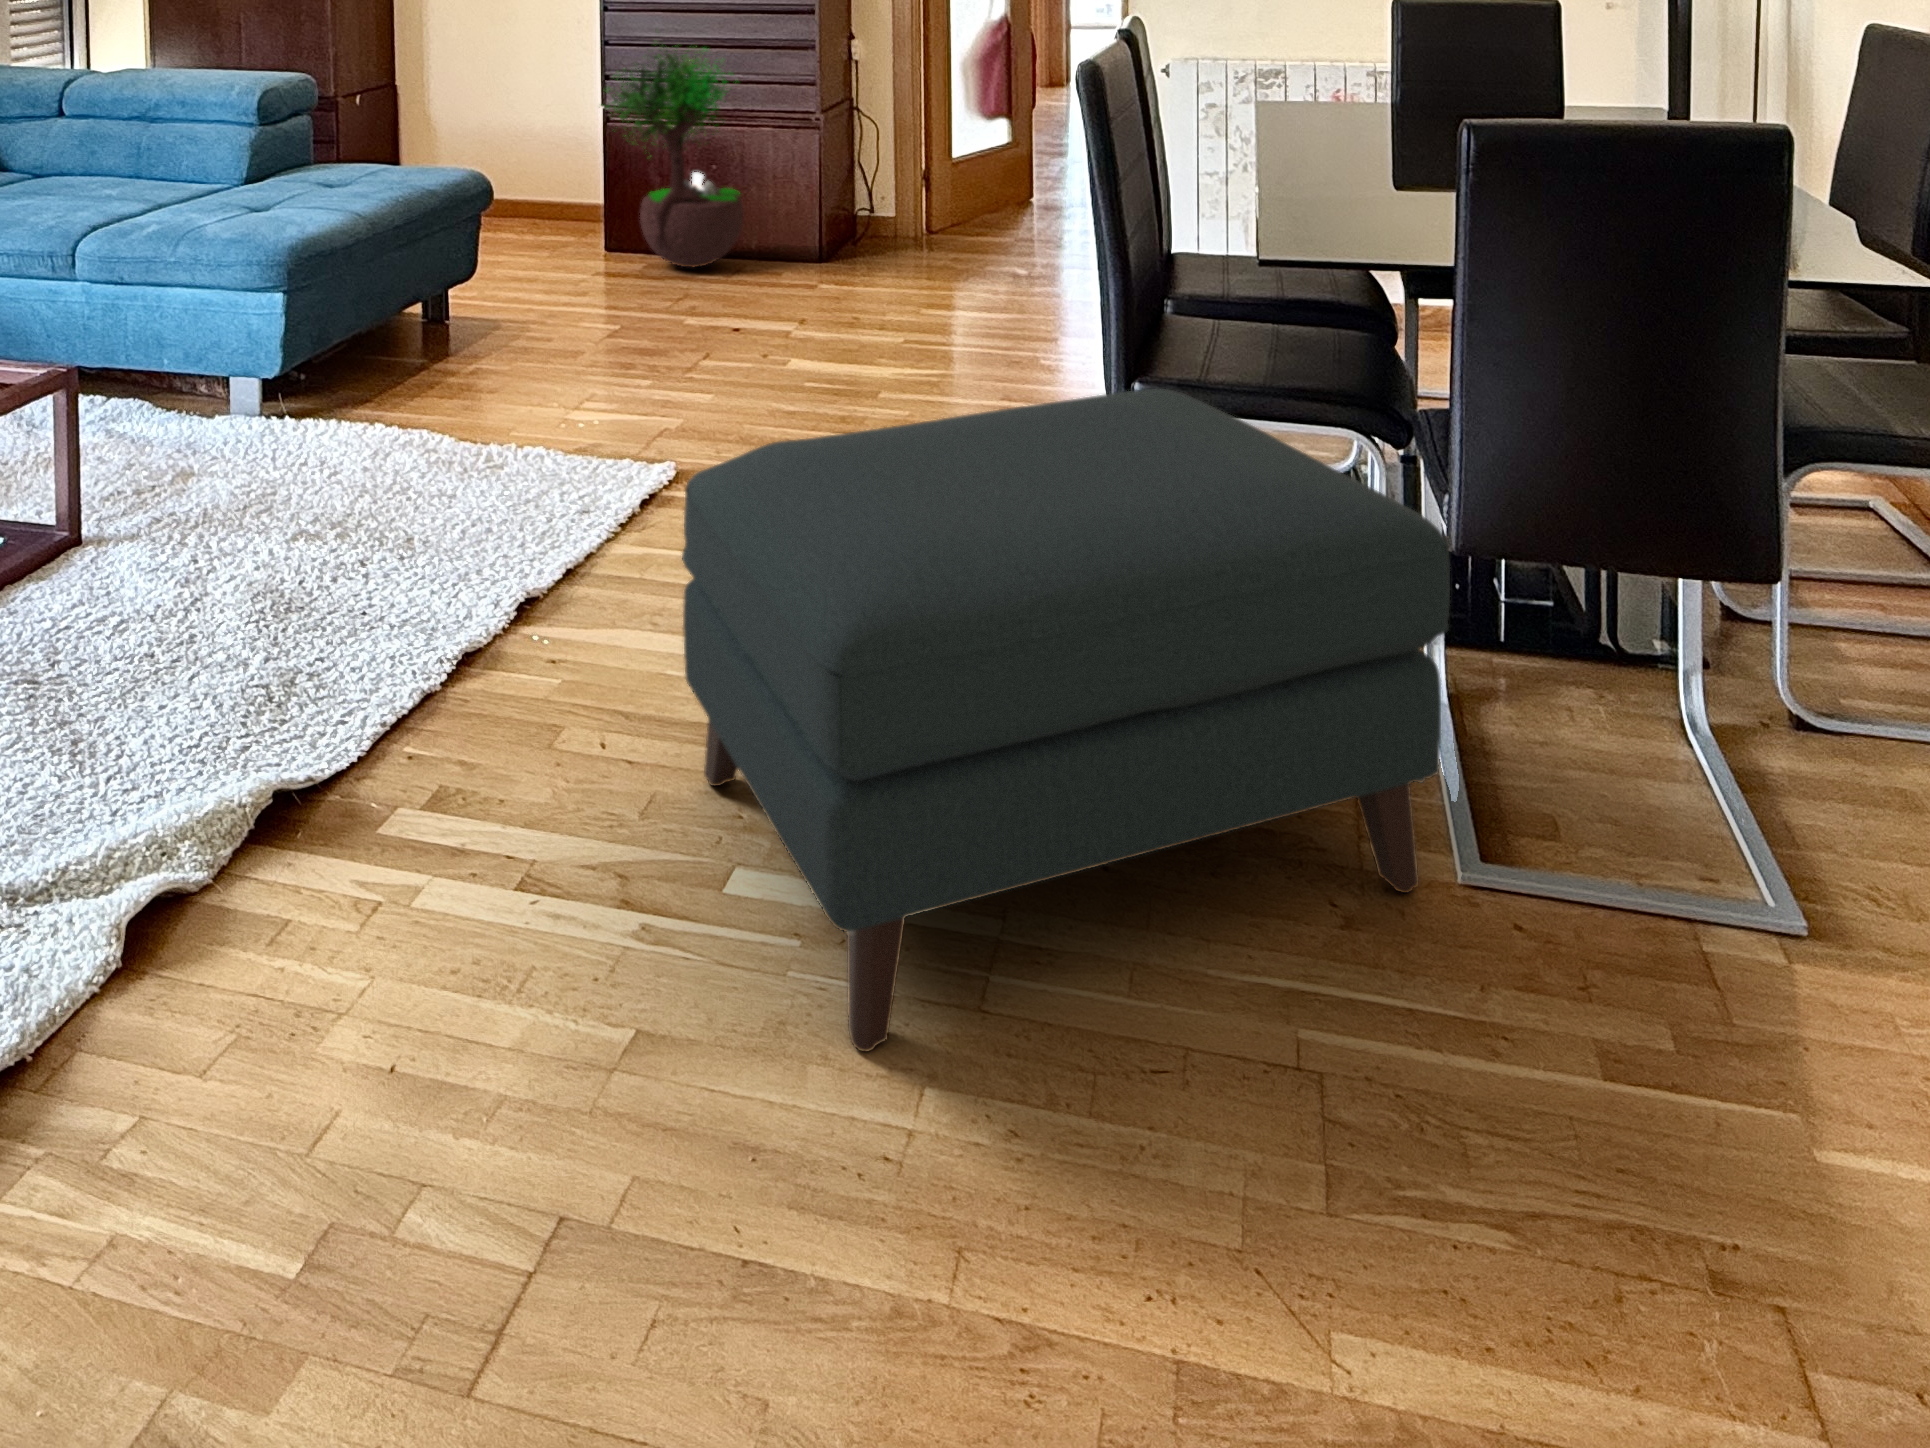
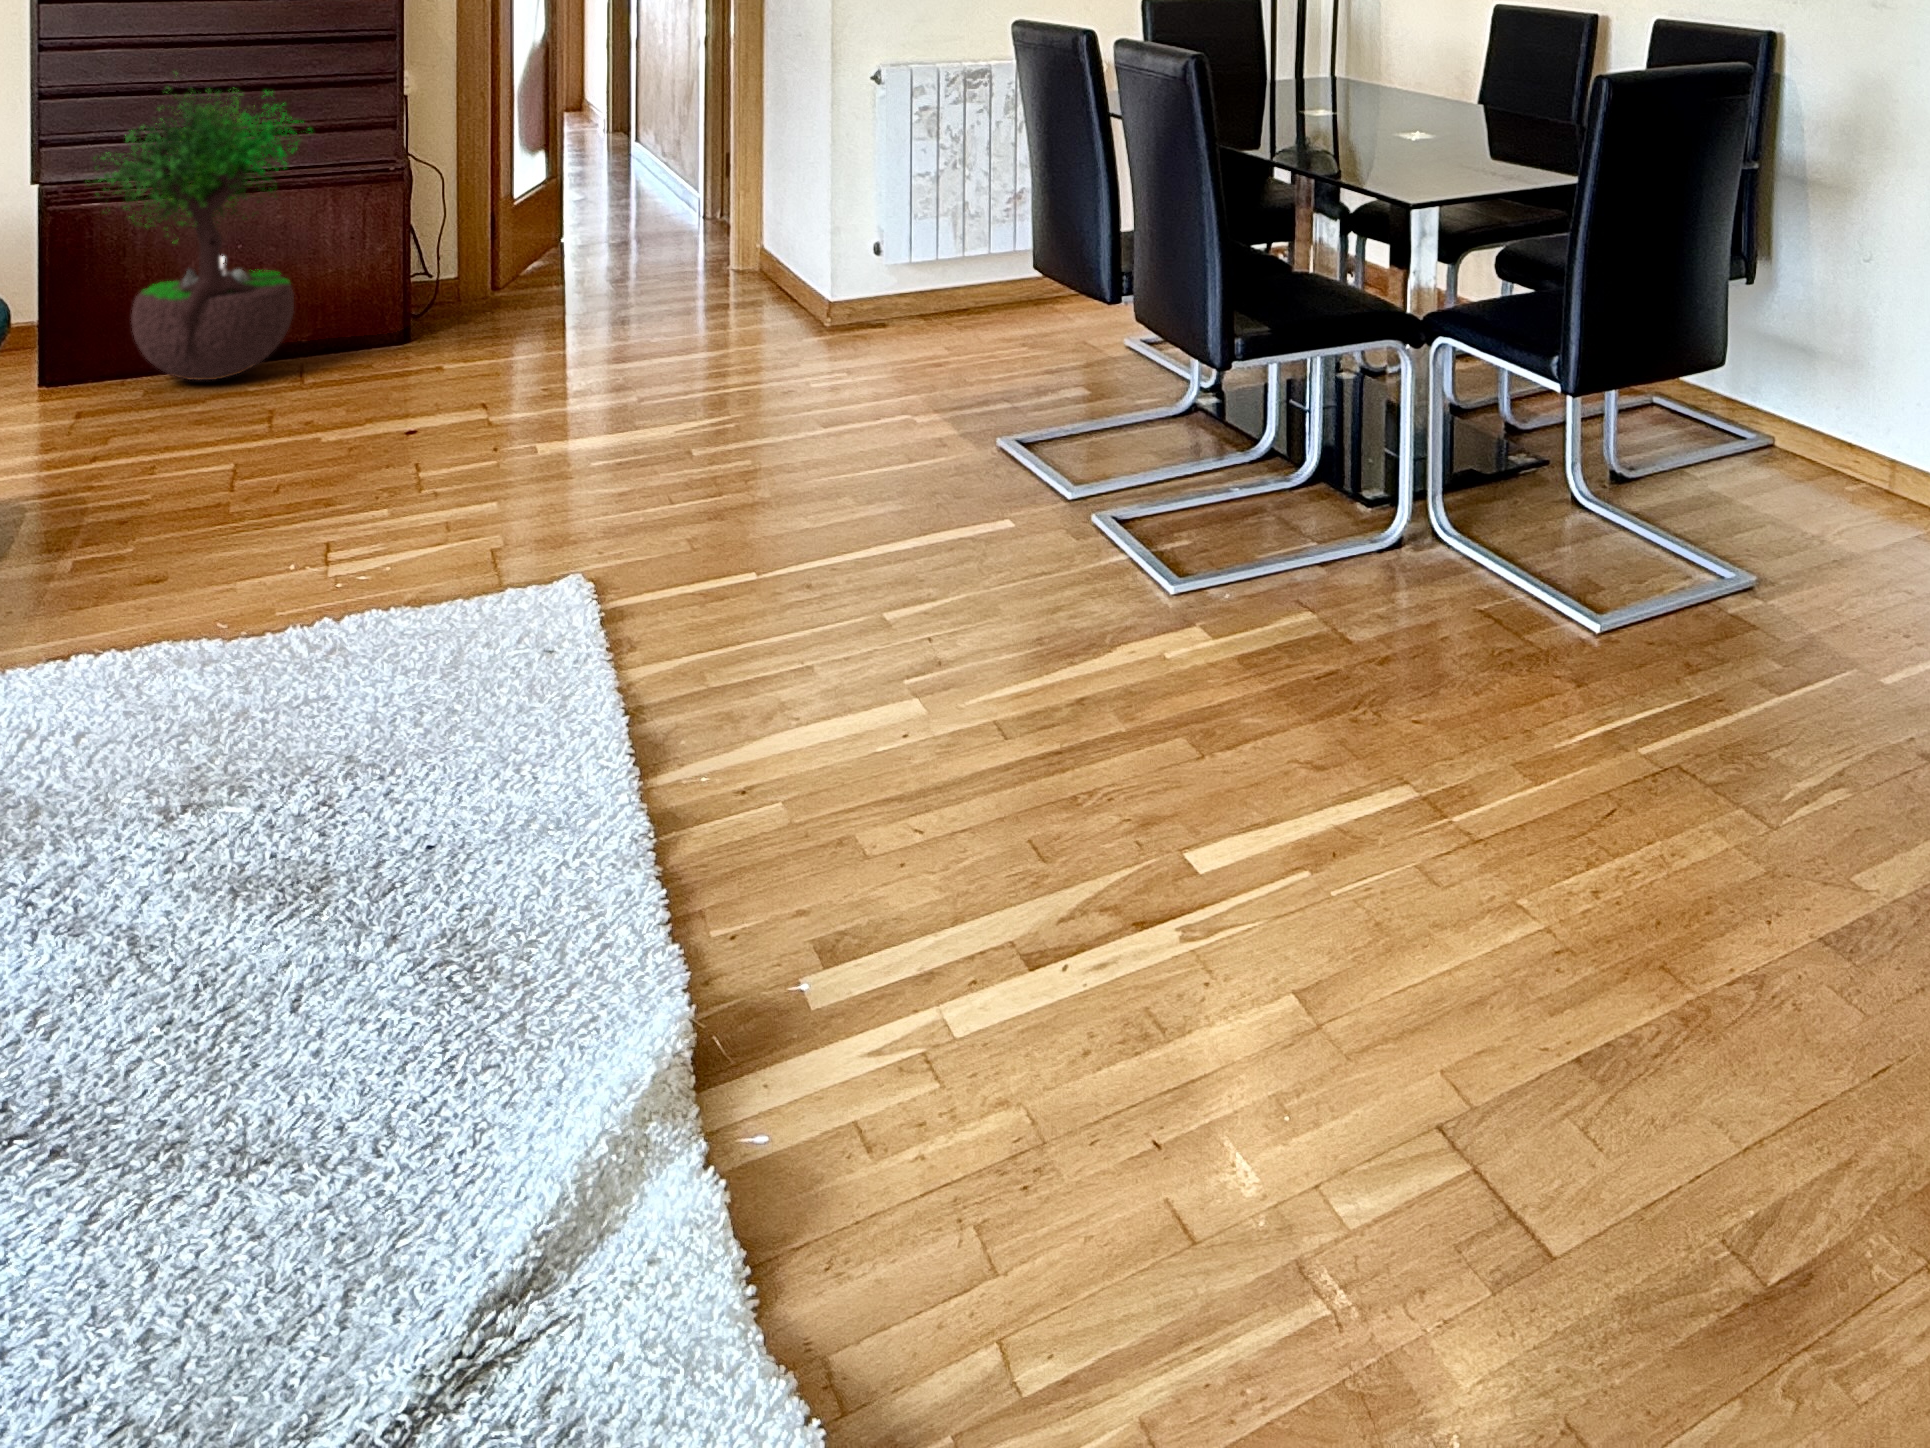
ottoman: present [682,389,1450,1051] -> none [1041,340,1616,915]

